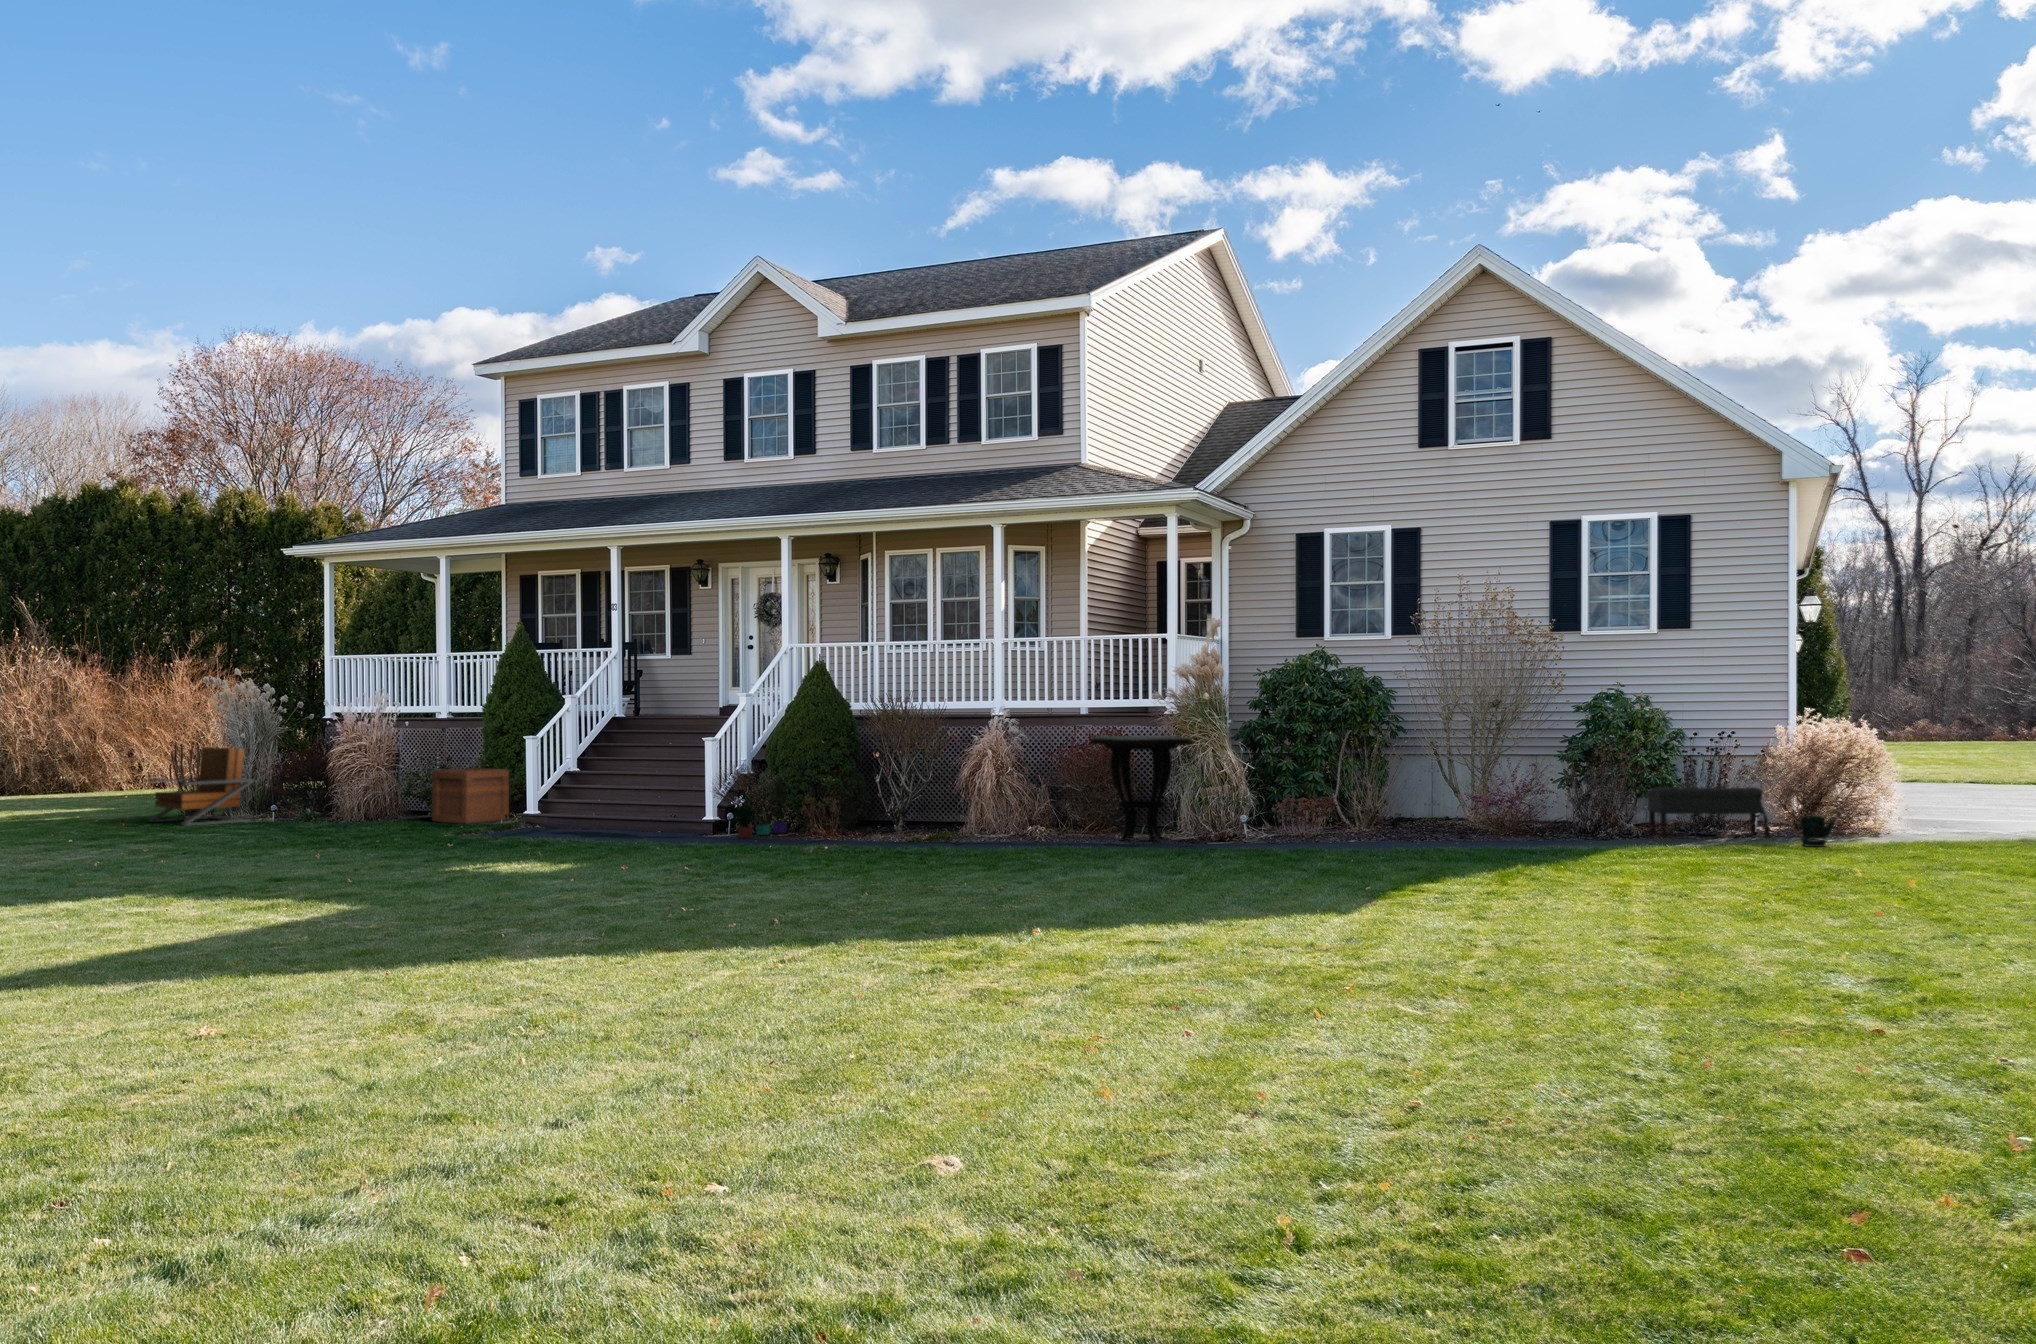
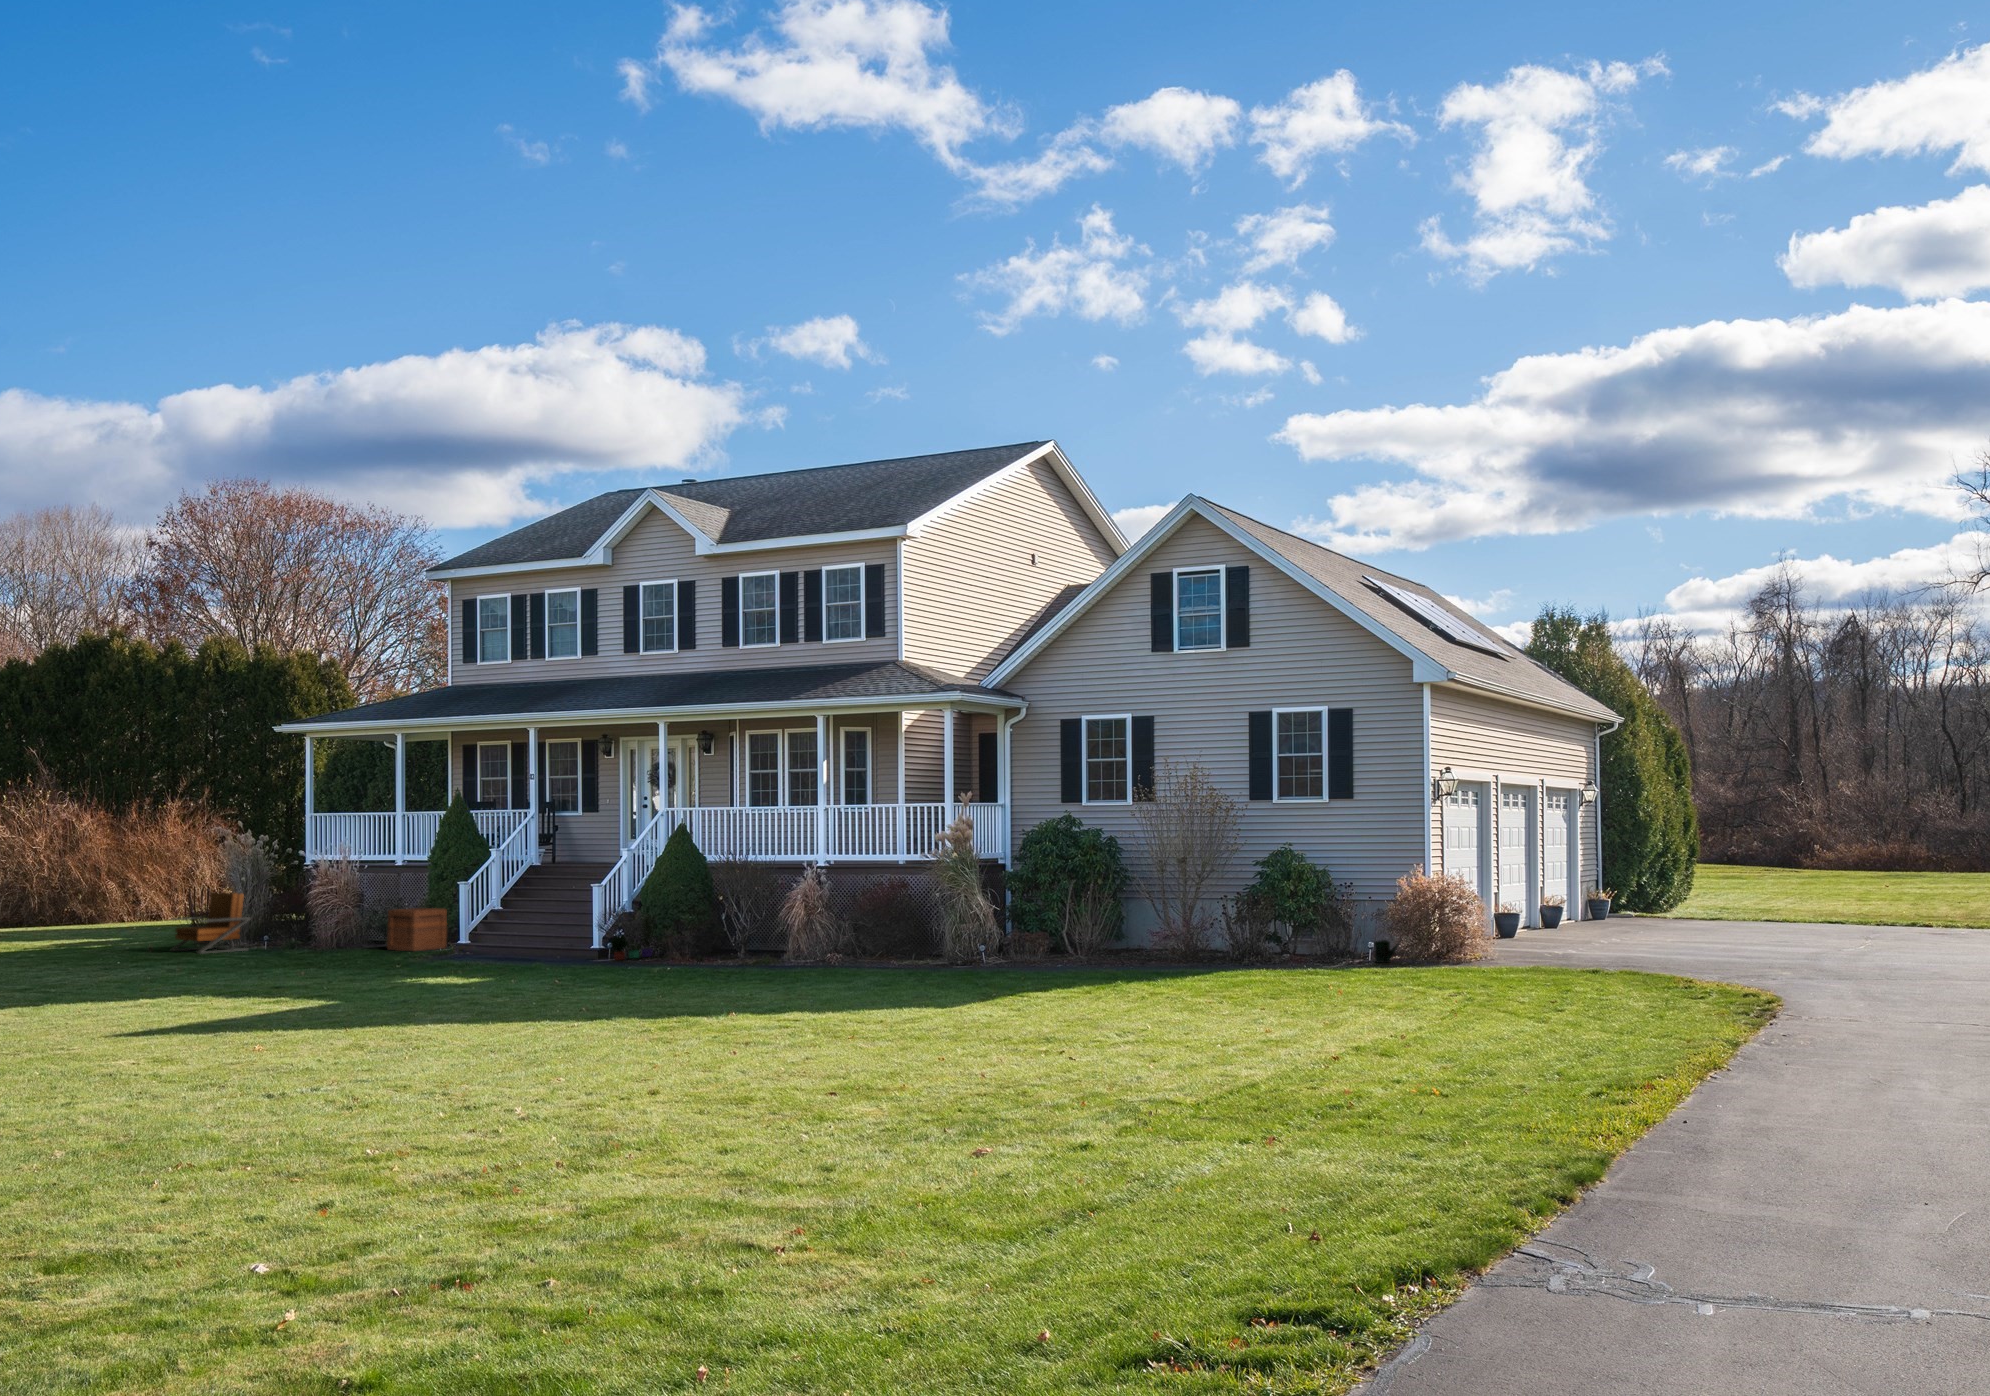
side table: present [1090,736,1193,841] -> none [871,882,946,961]
bench: present [1648,787,1770,838] -> none [1288,919,1372,957]

